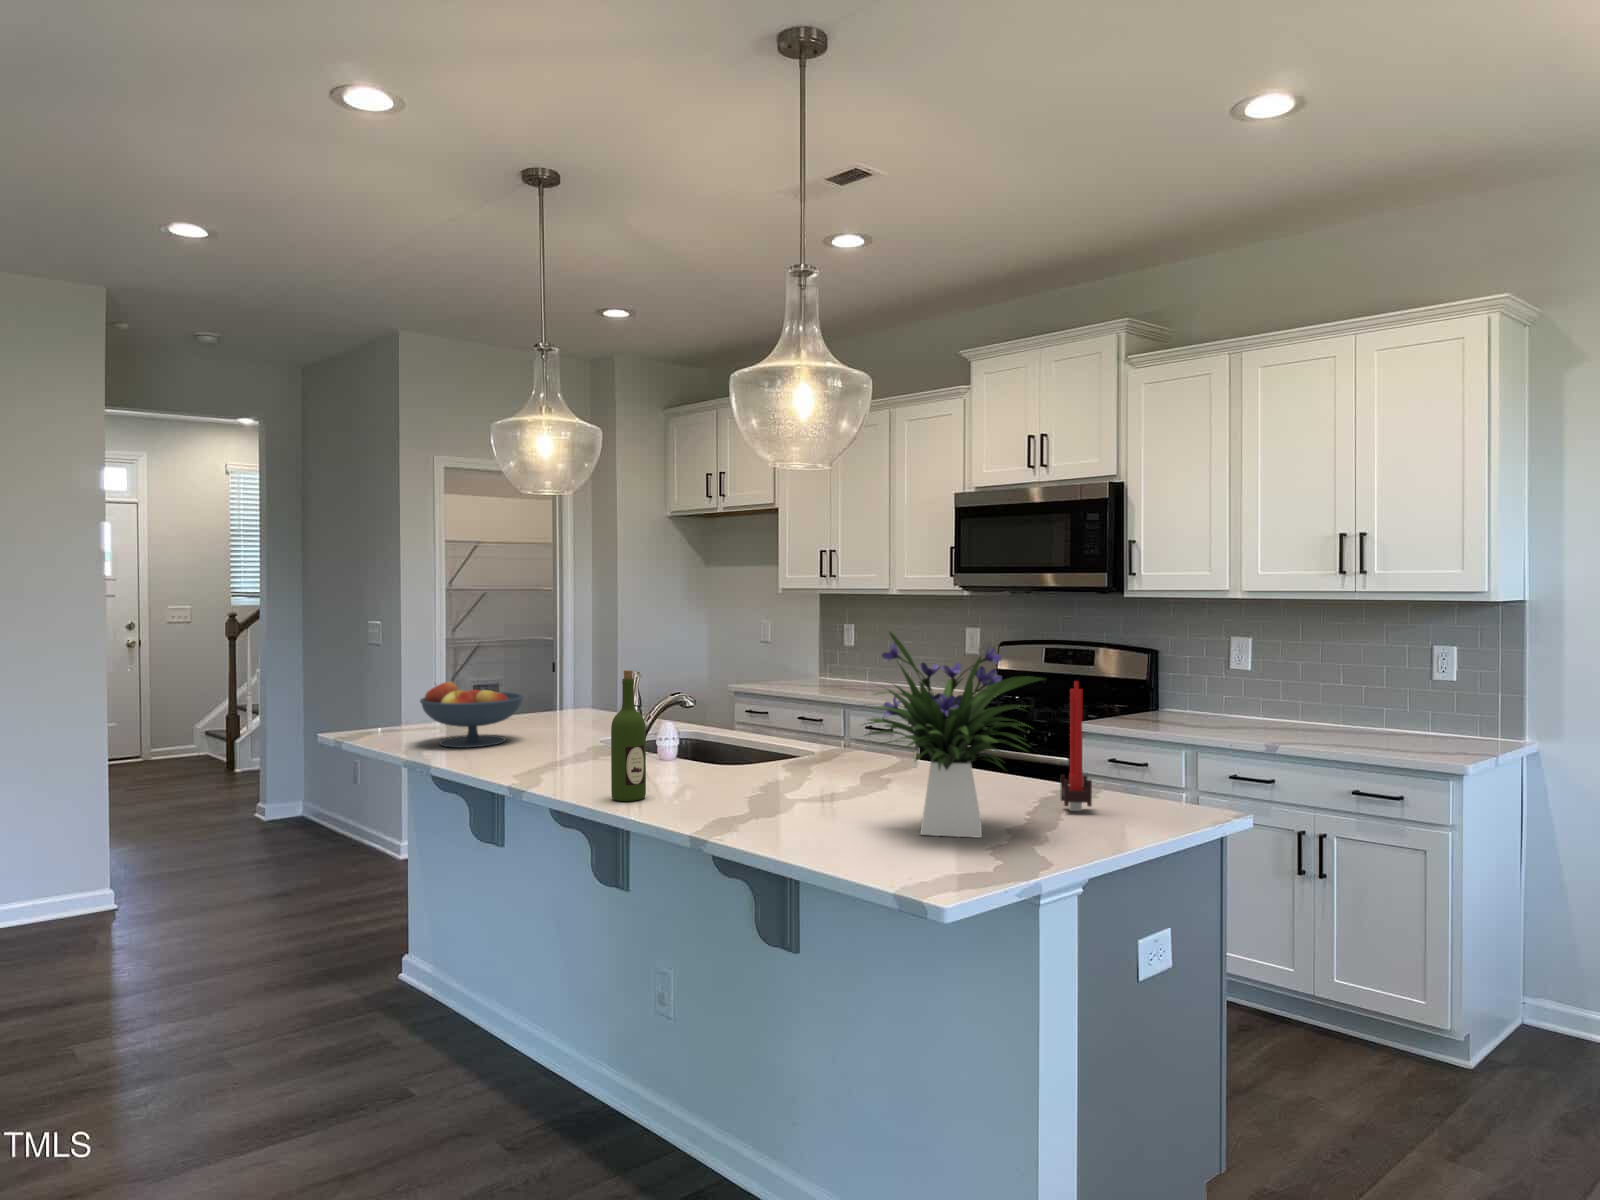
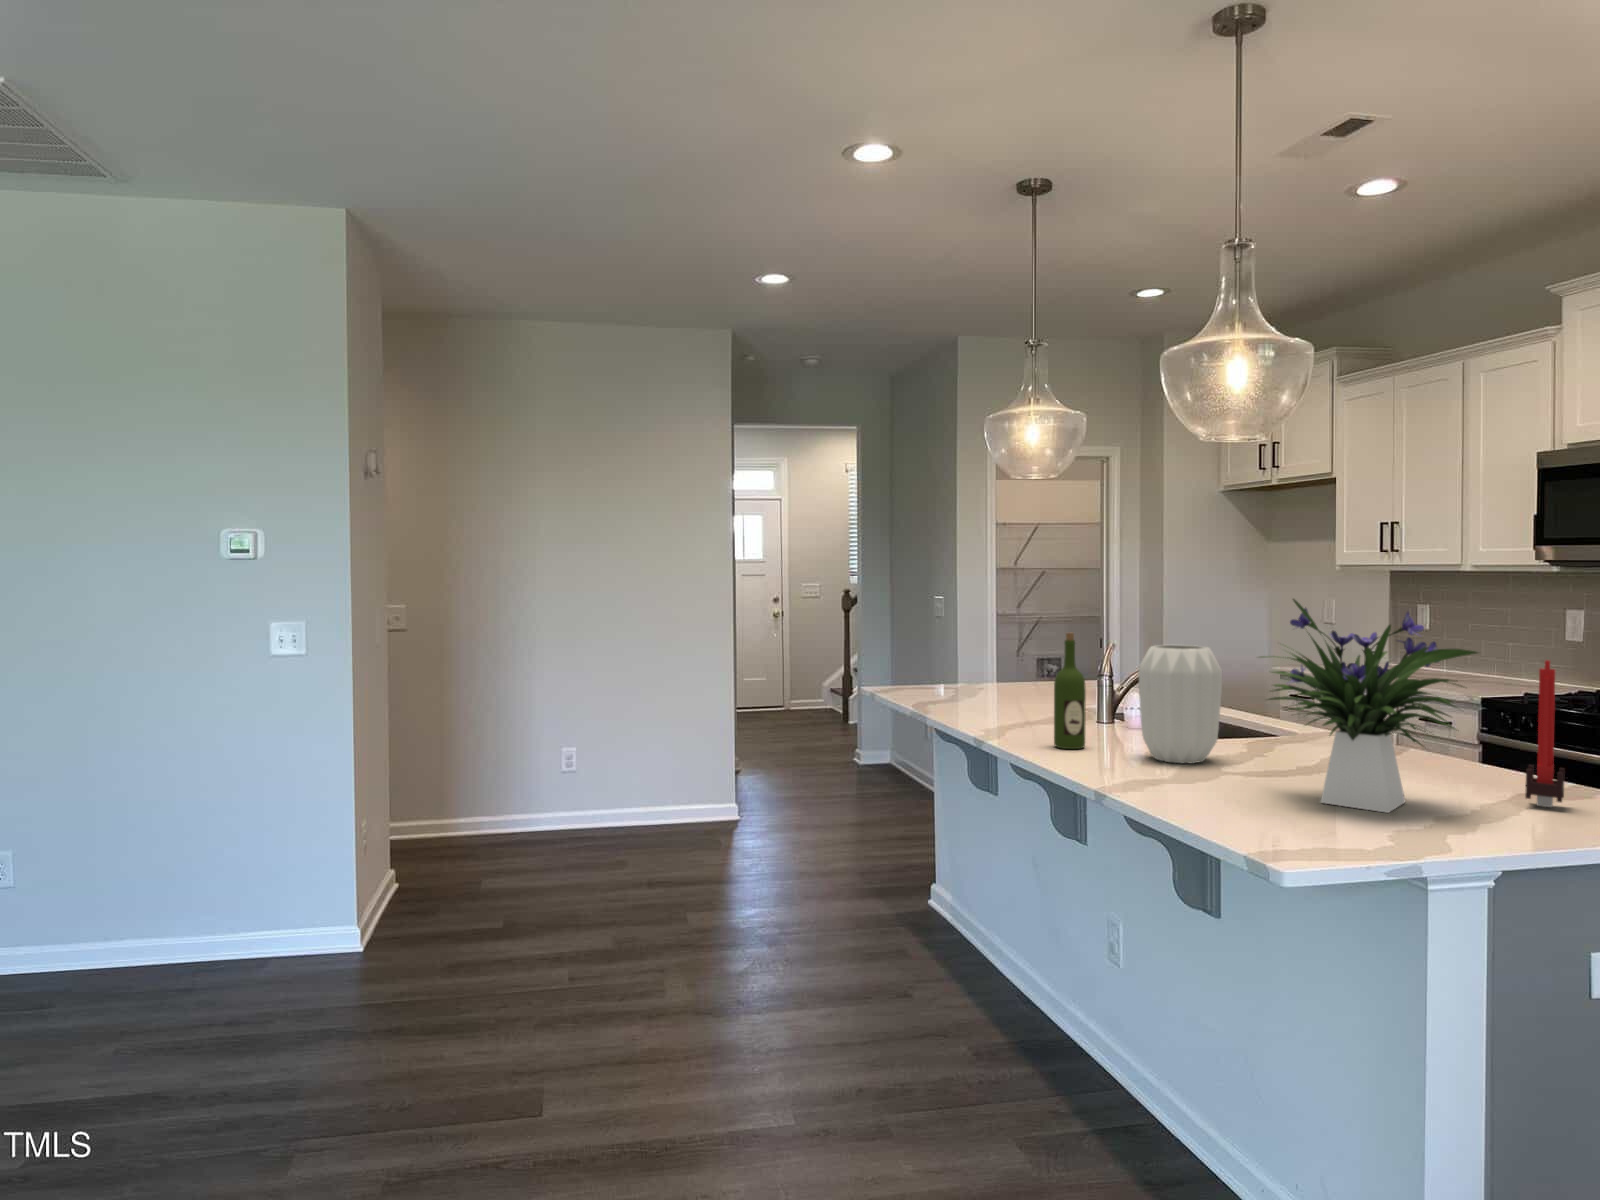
vase: none [707,679,791,805] -> present [1139,645,1222,763]
fruit bowl: present [420,682,523,748] -> none [935,643,1023,701]

